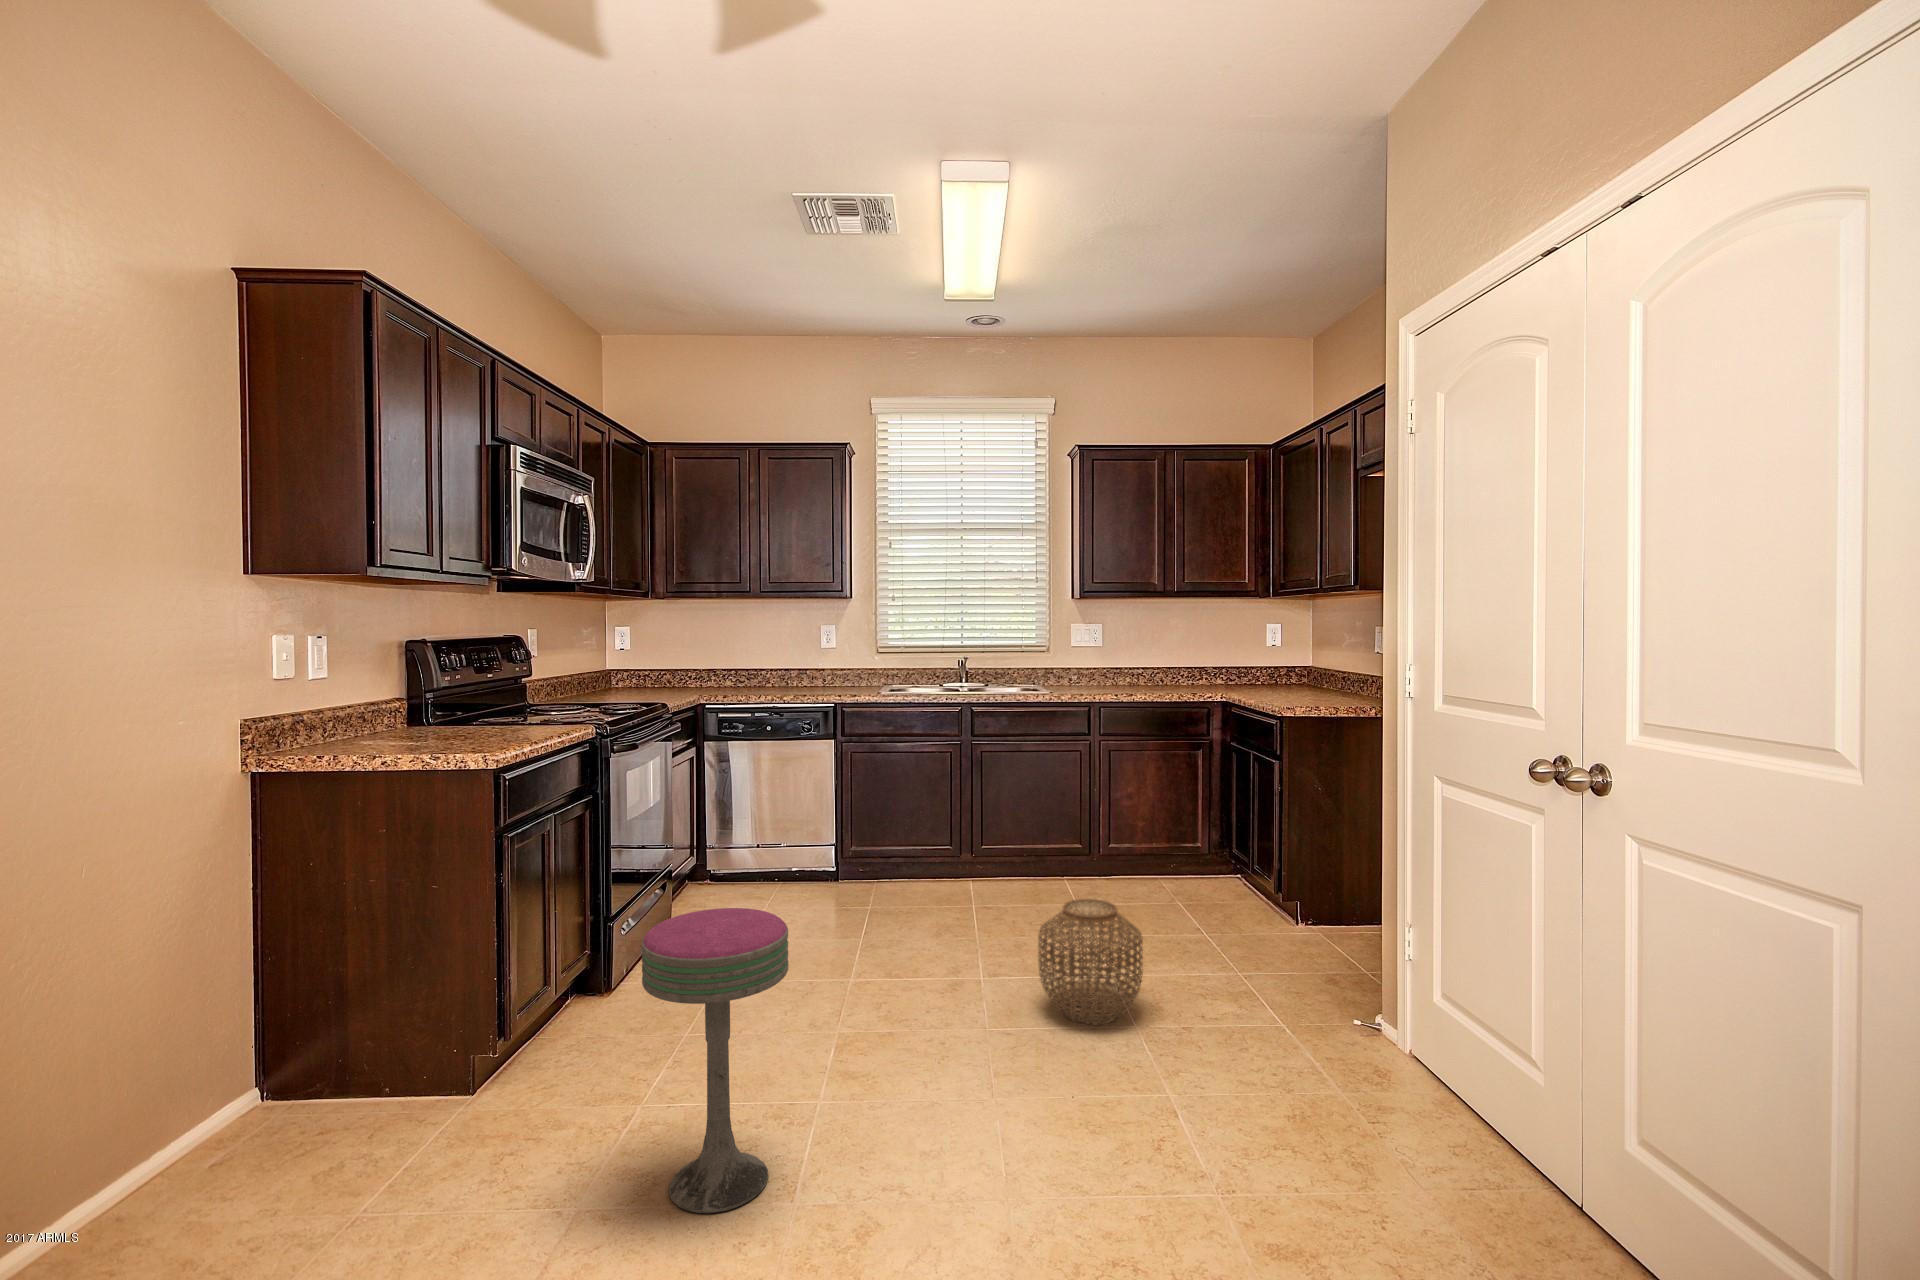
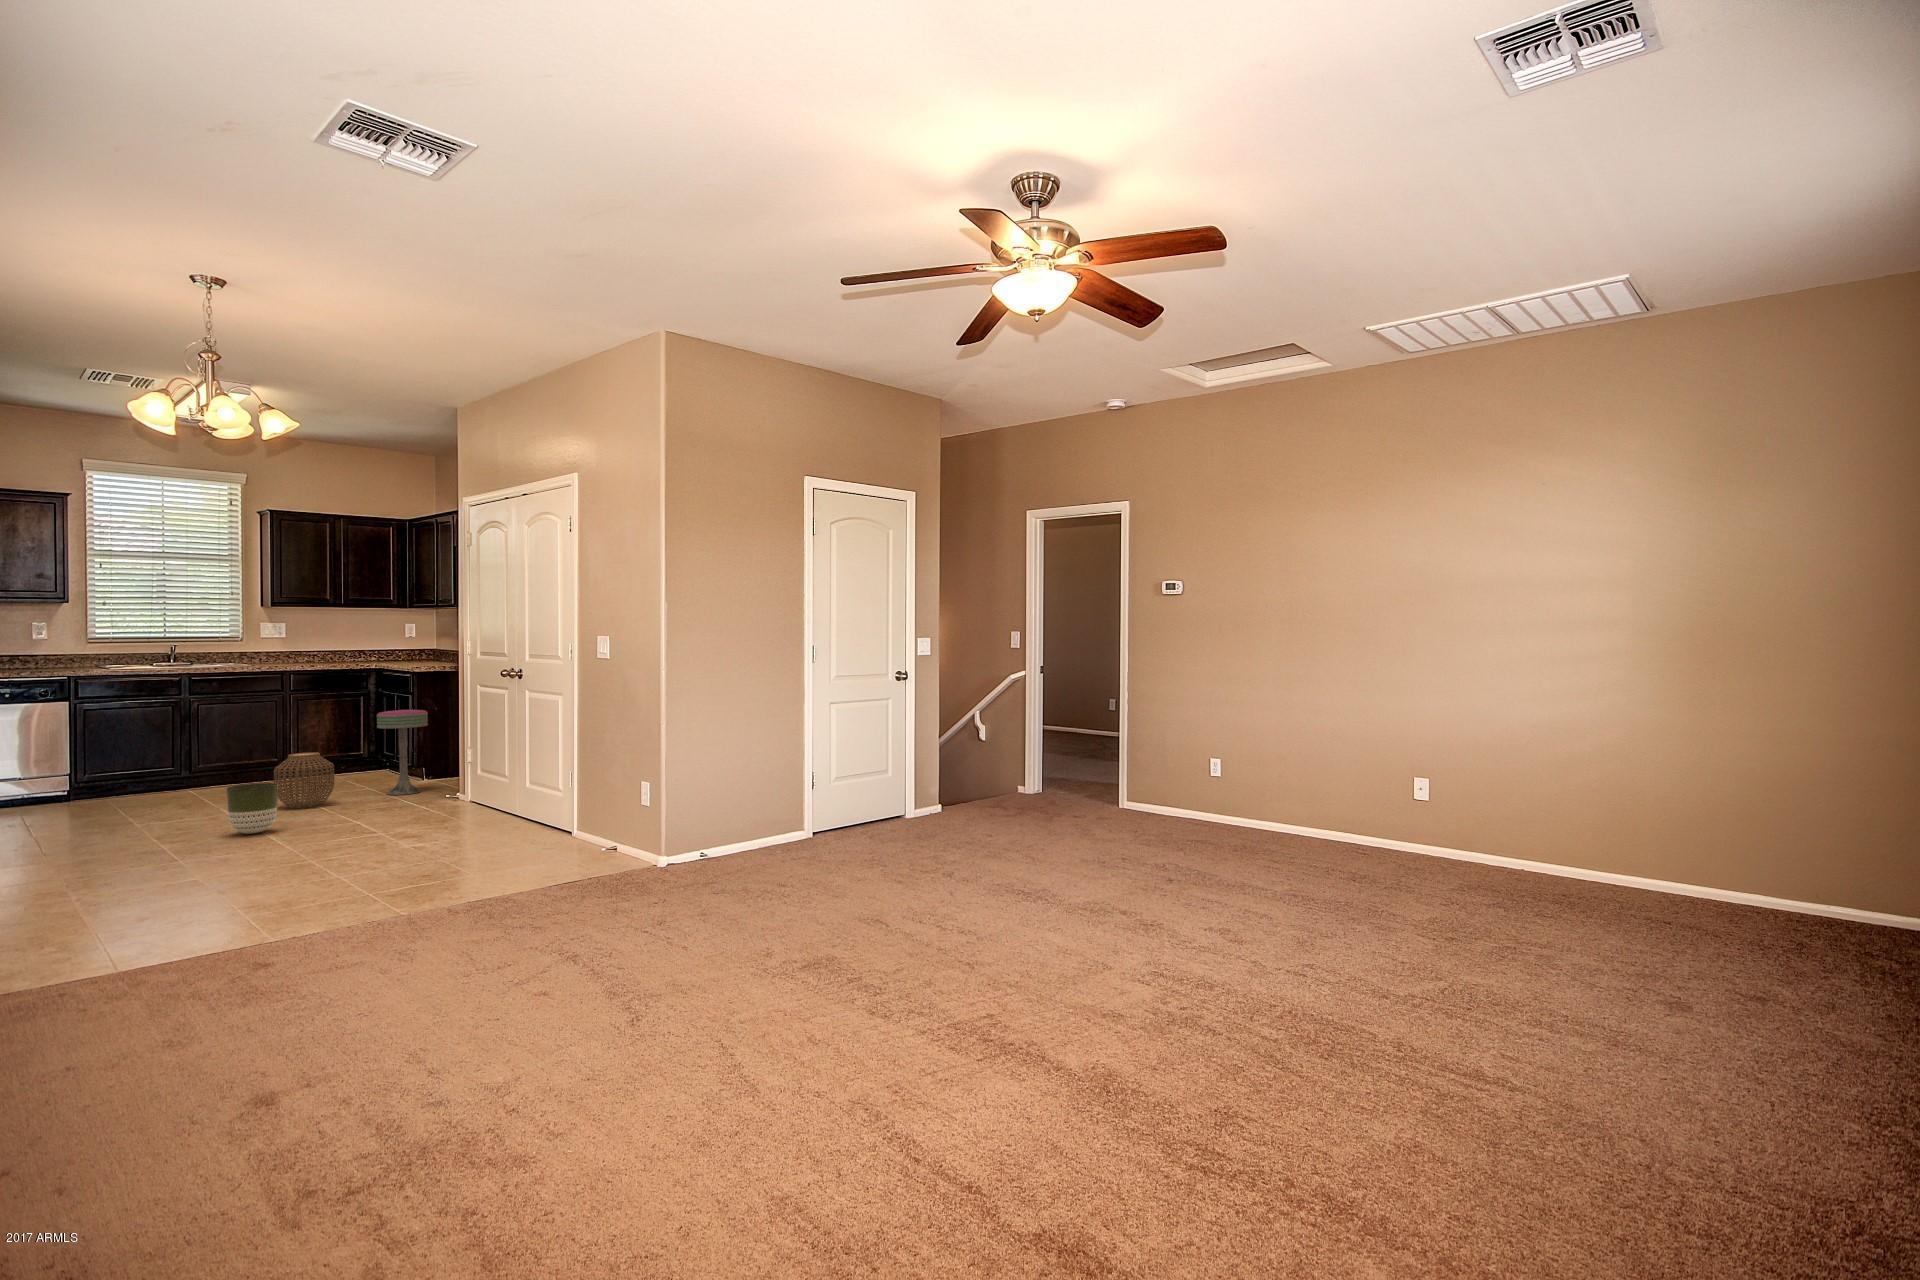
bar stool: present [642,908,789,1213] -> present [377,710,428,795]
planter: none [892,1037,998,1187] -> present [226,783,278,834]

